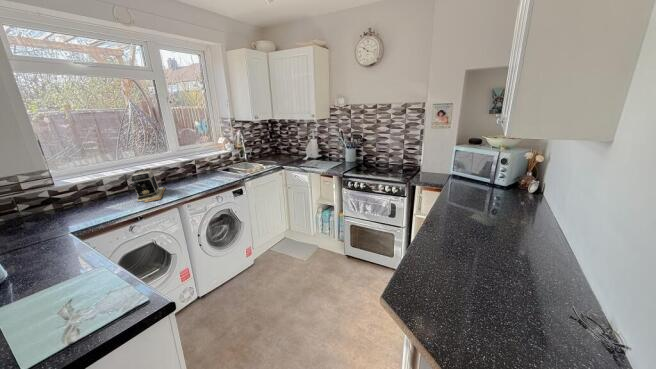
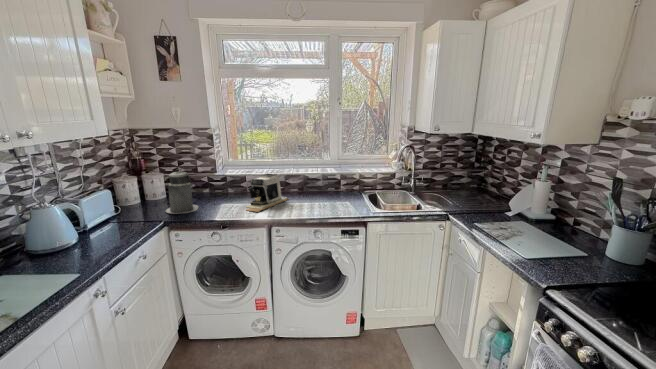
canister: none [34,179,84,232] -> present [166,169,199,214]

